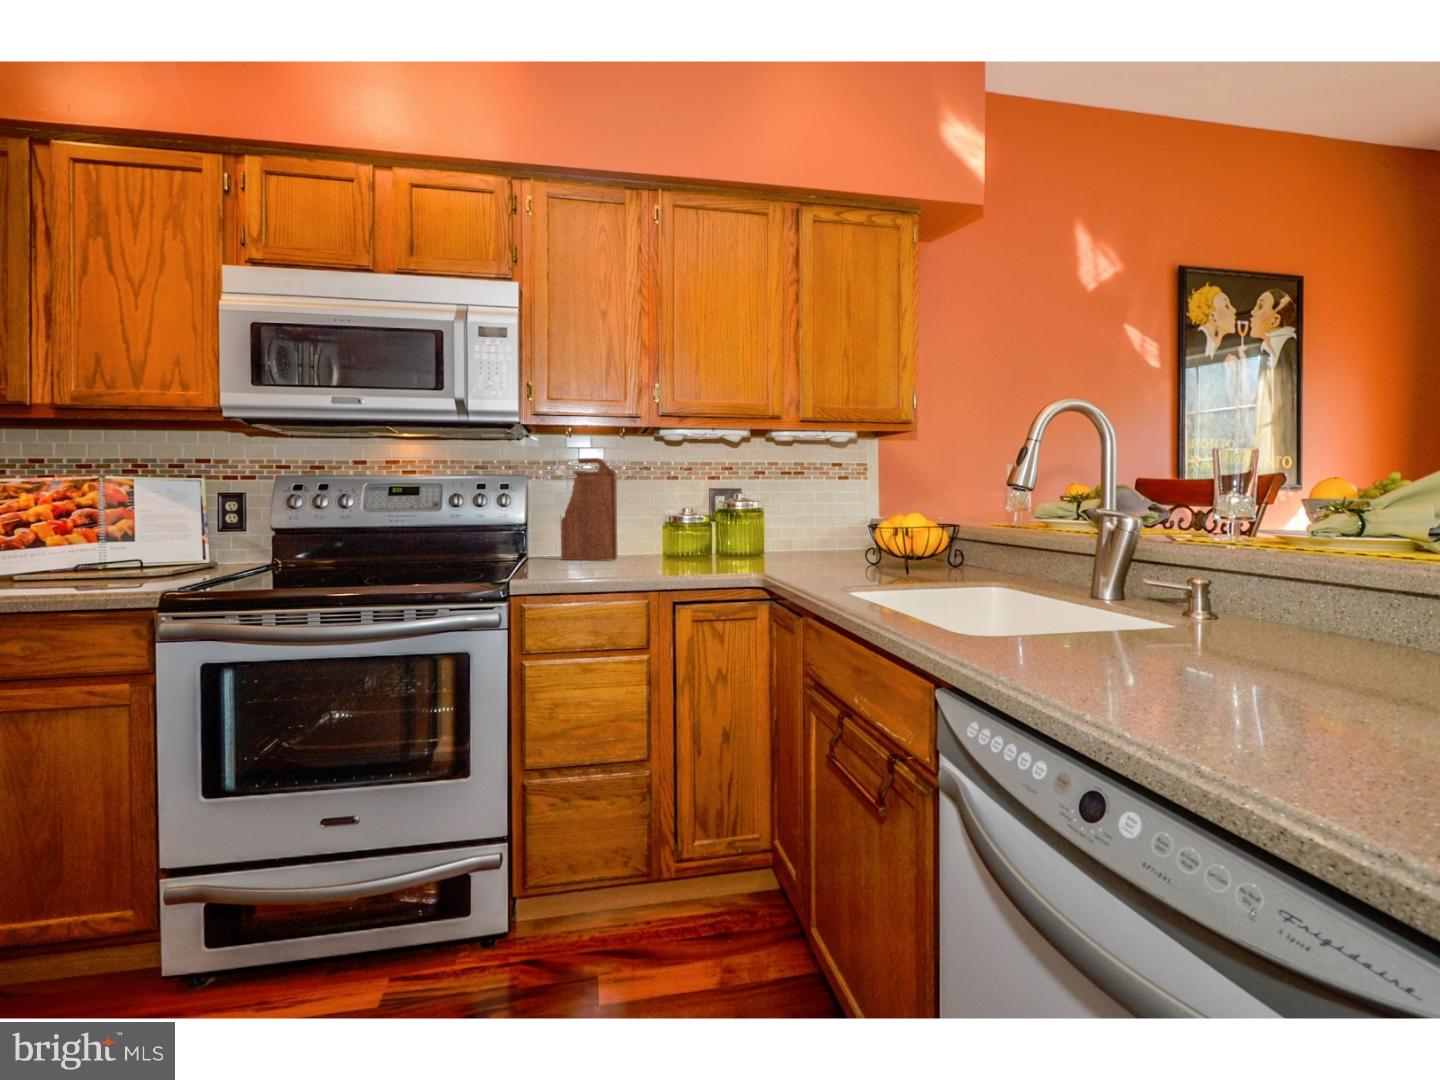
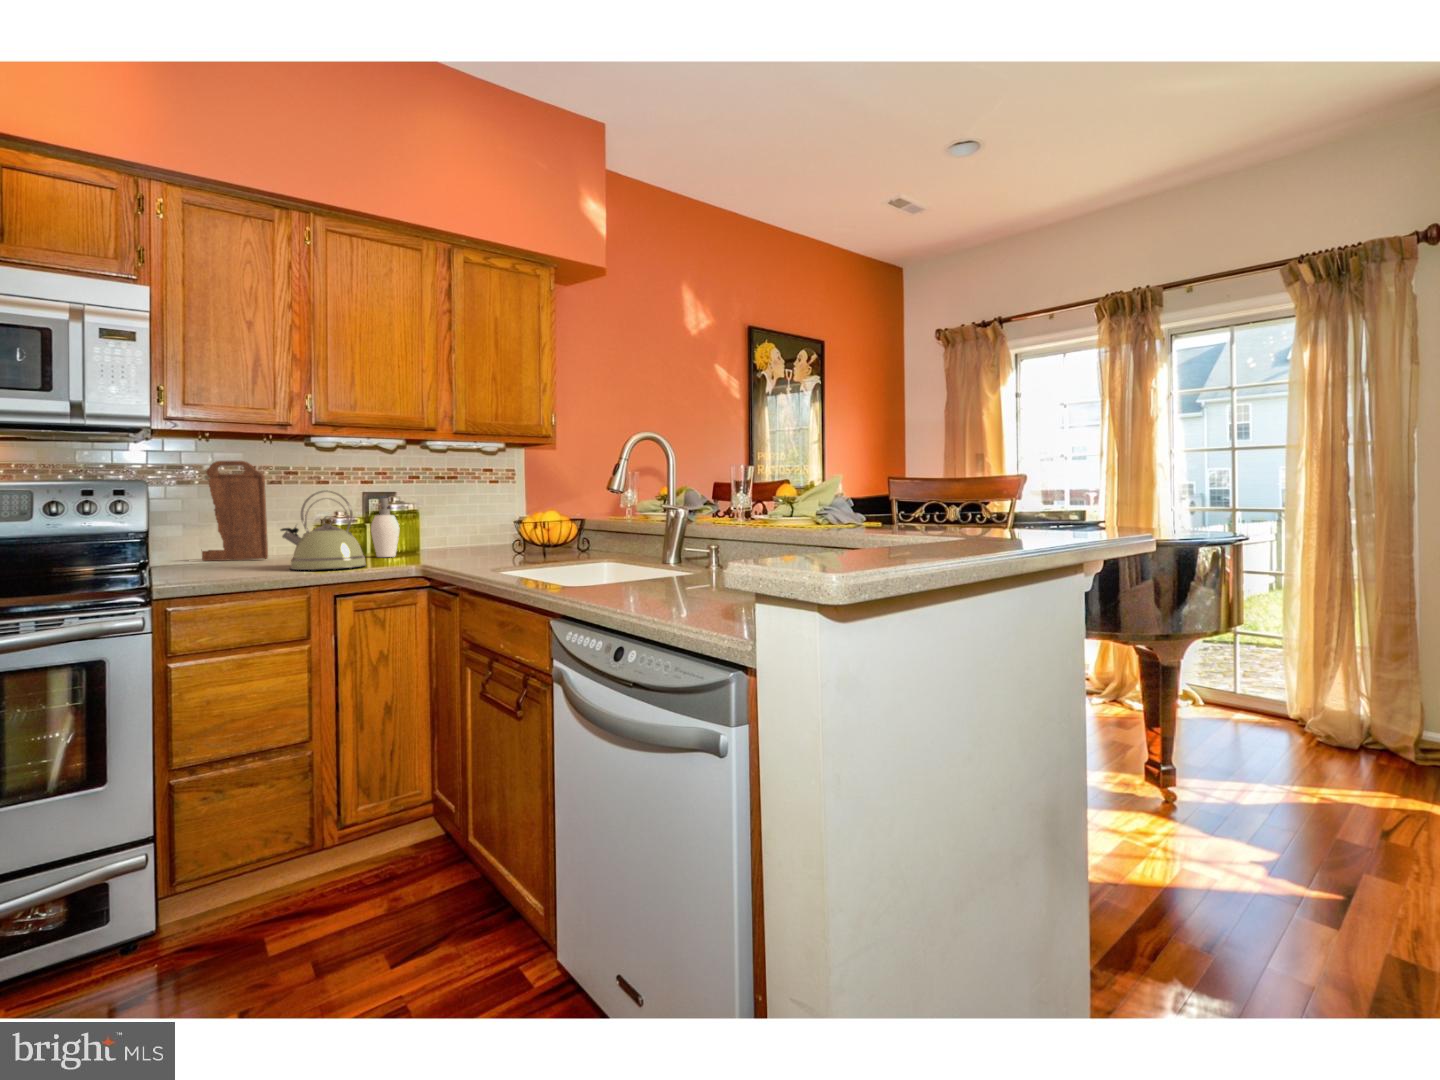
kettle: none [627,486,708,572] -> present [281,491,366,570]
soap dispenser: none [714,496,747,561] -> present [371,498,400,557]

